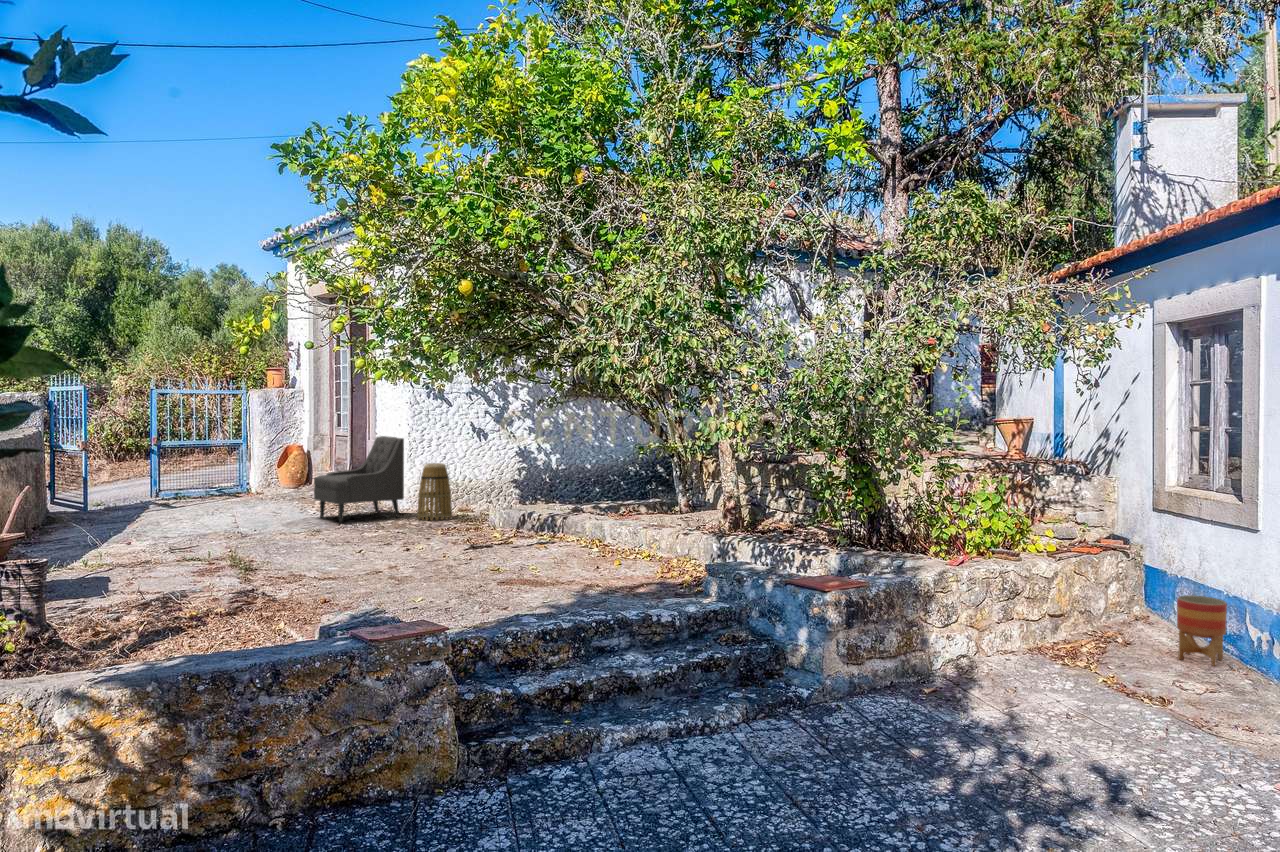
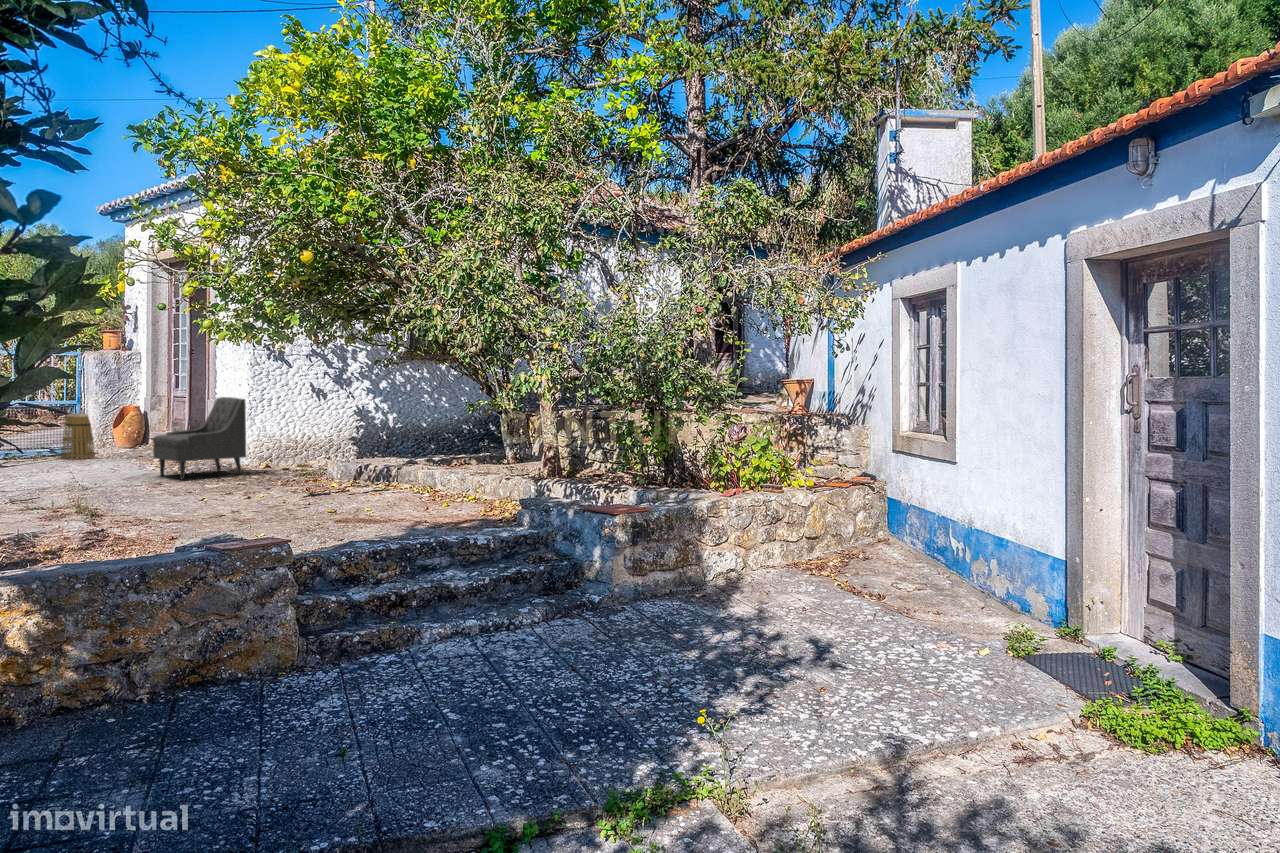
basket: present [417,463,452,521] -> present [62,413,95,459]
planter: present [1177,595,1227,666] -> none [893,517,927,569]

